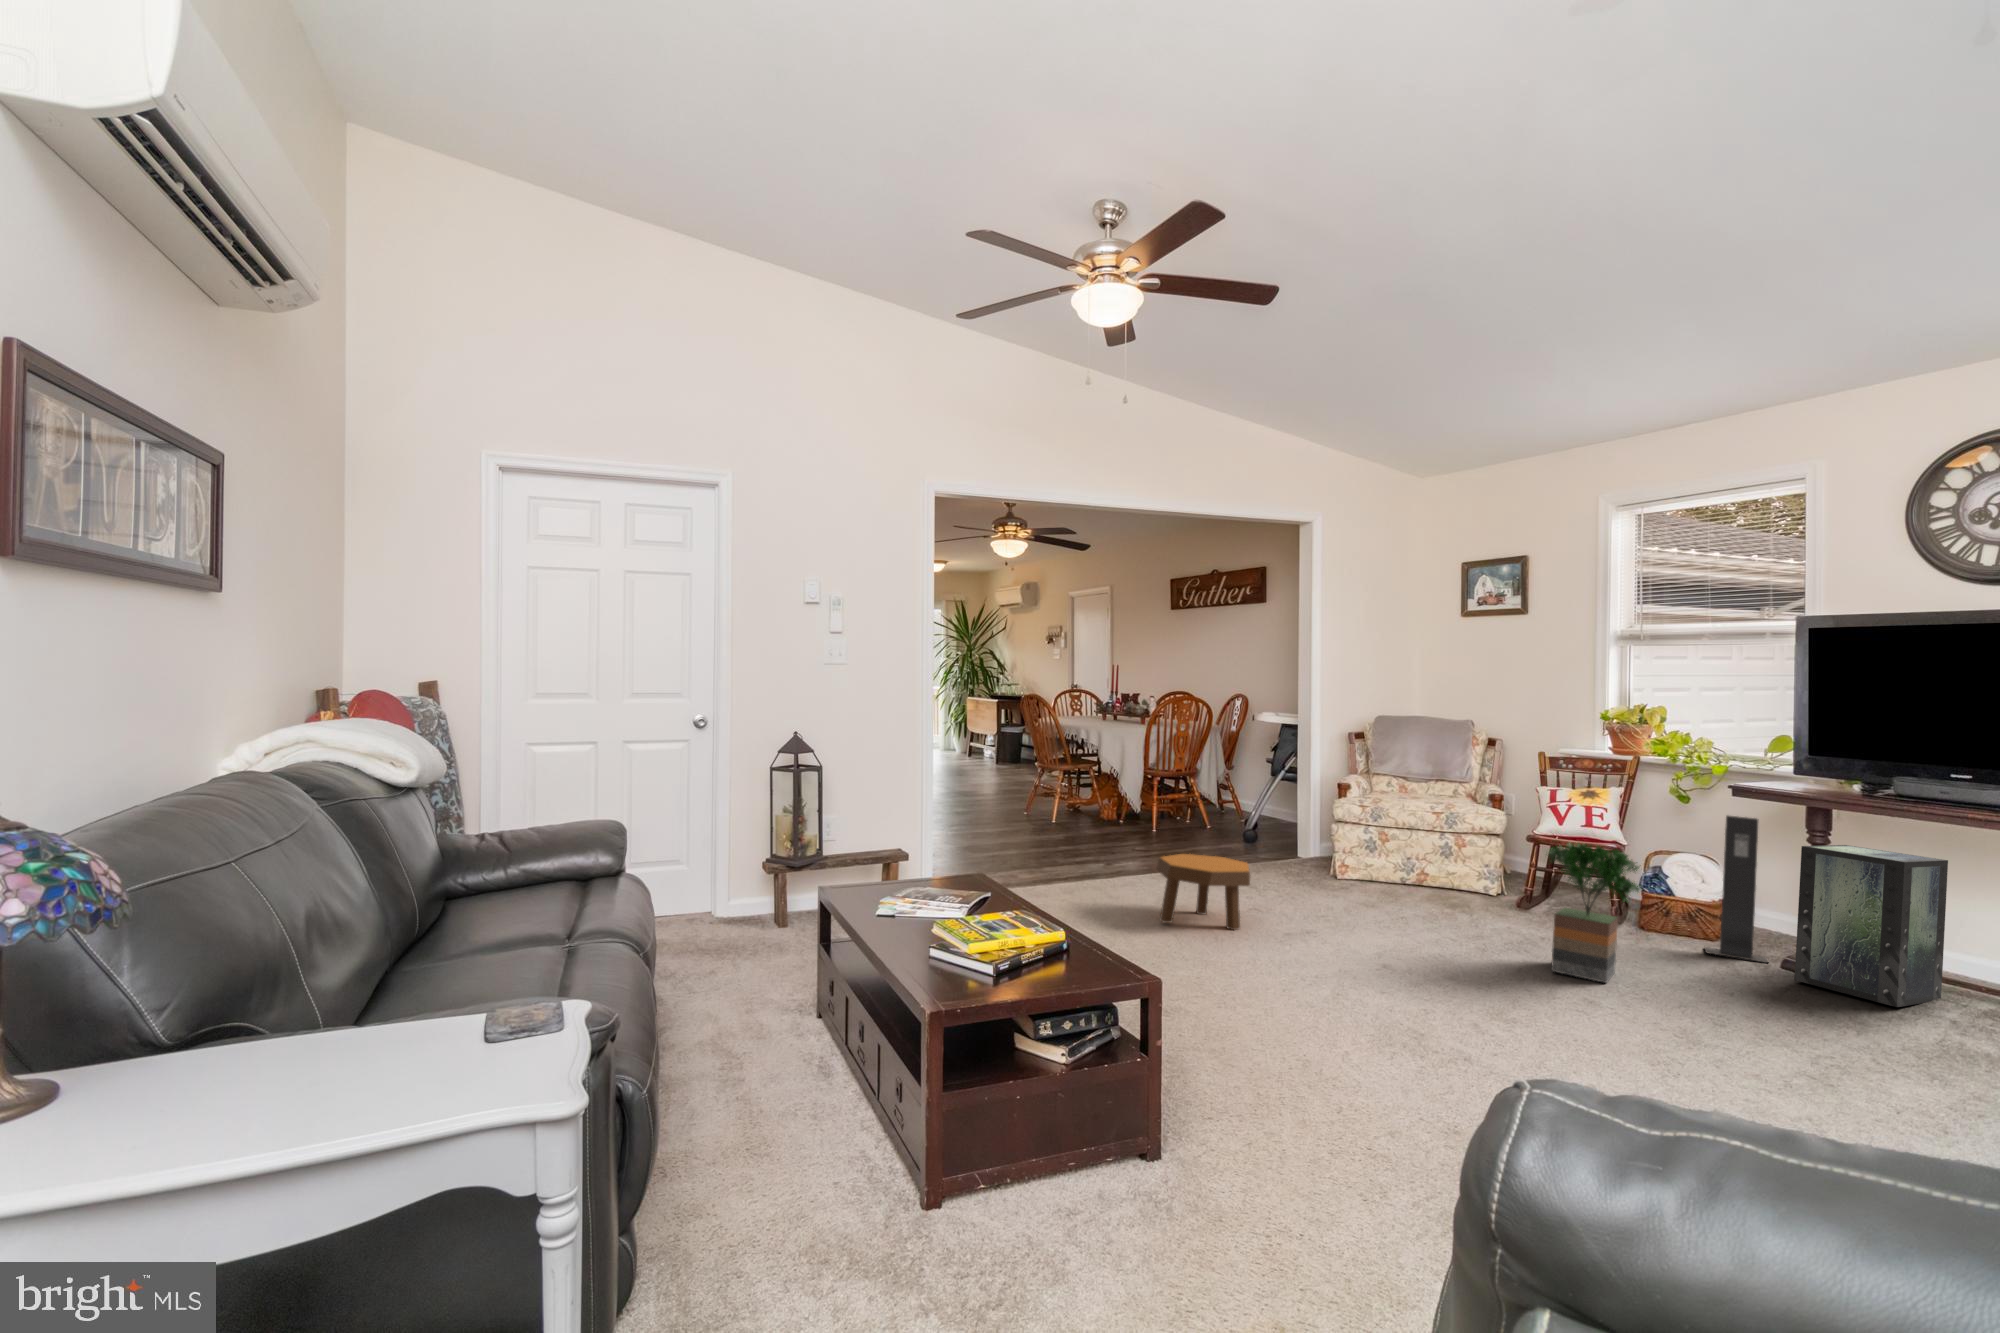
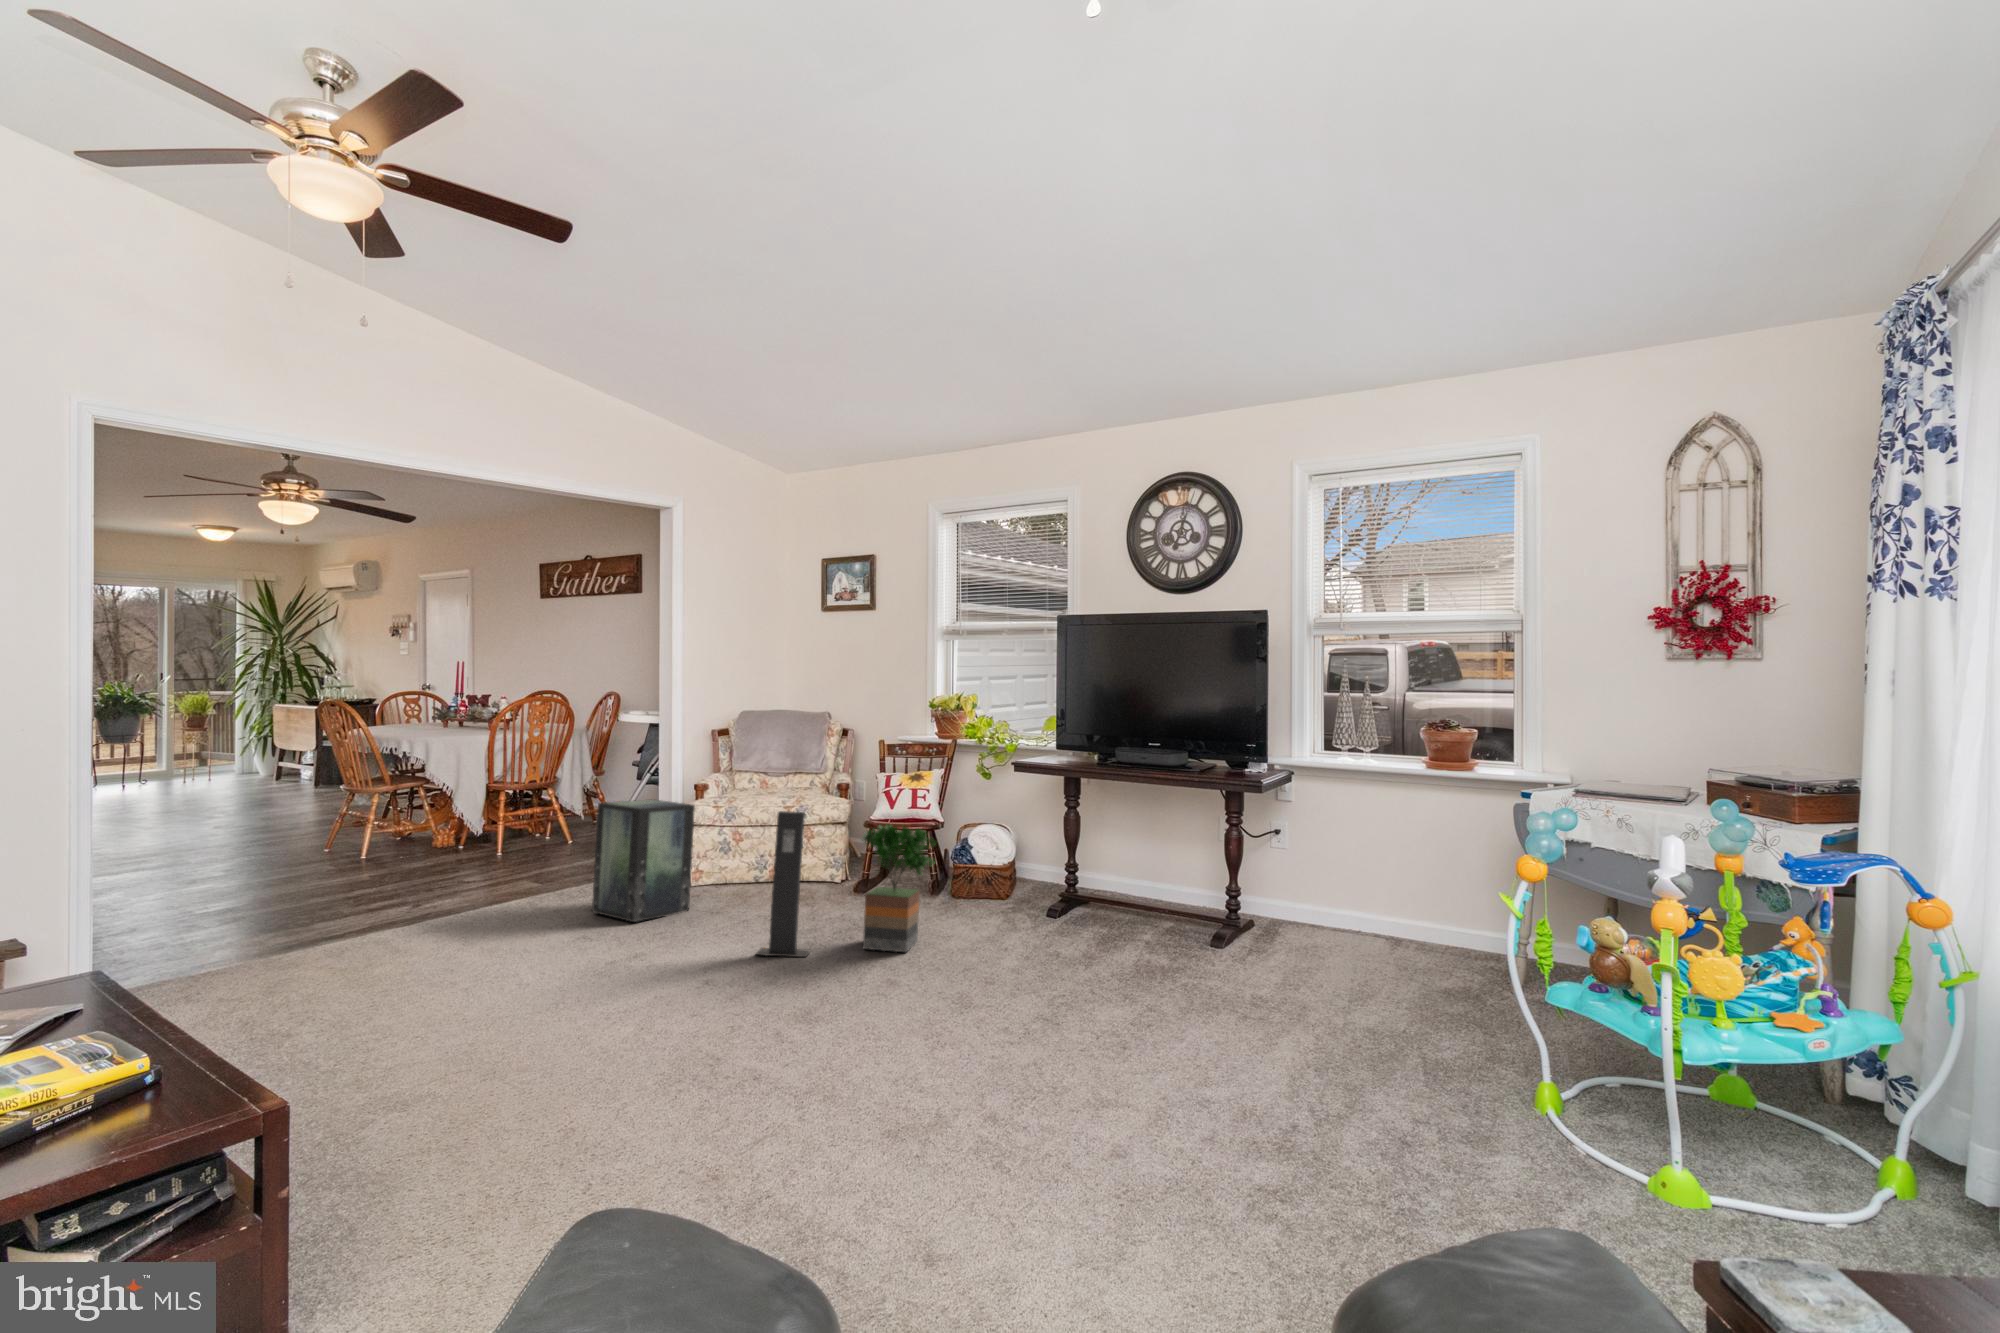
speaker: present [1705,816,1768,963] -> present [756,811,810,957]
storage box: present [1795,845,1948,1007] -> present [592,799,695,922]
footstool: present [1156,854,1250,930] -> none [462,875,579,959]

